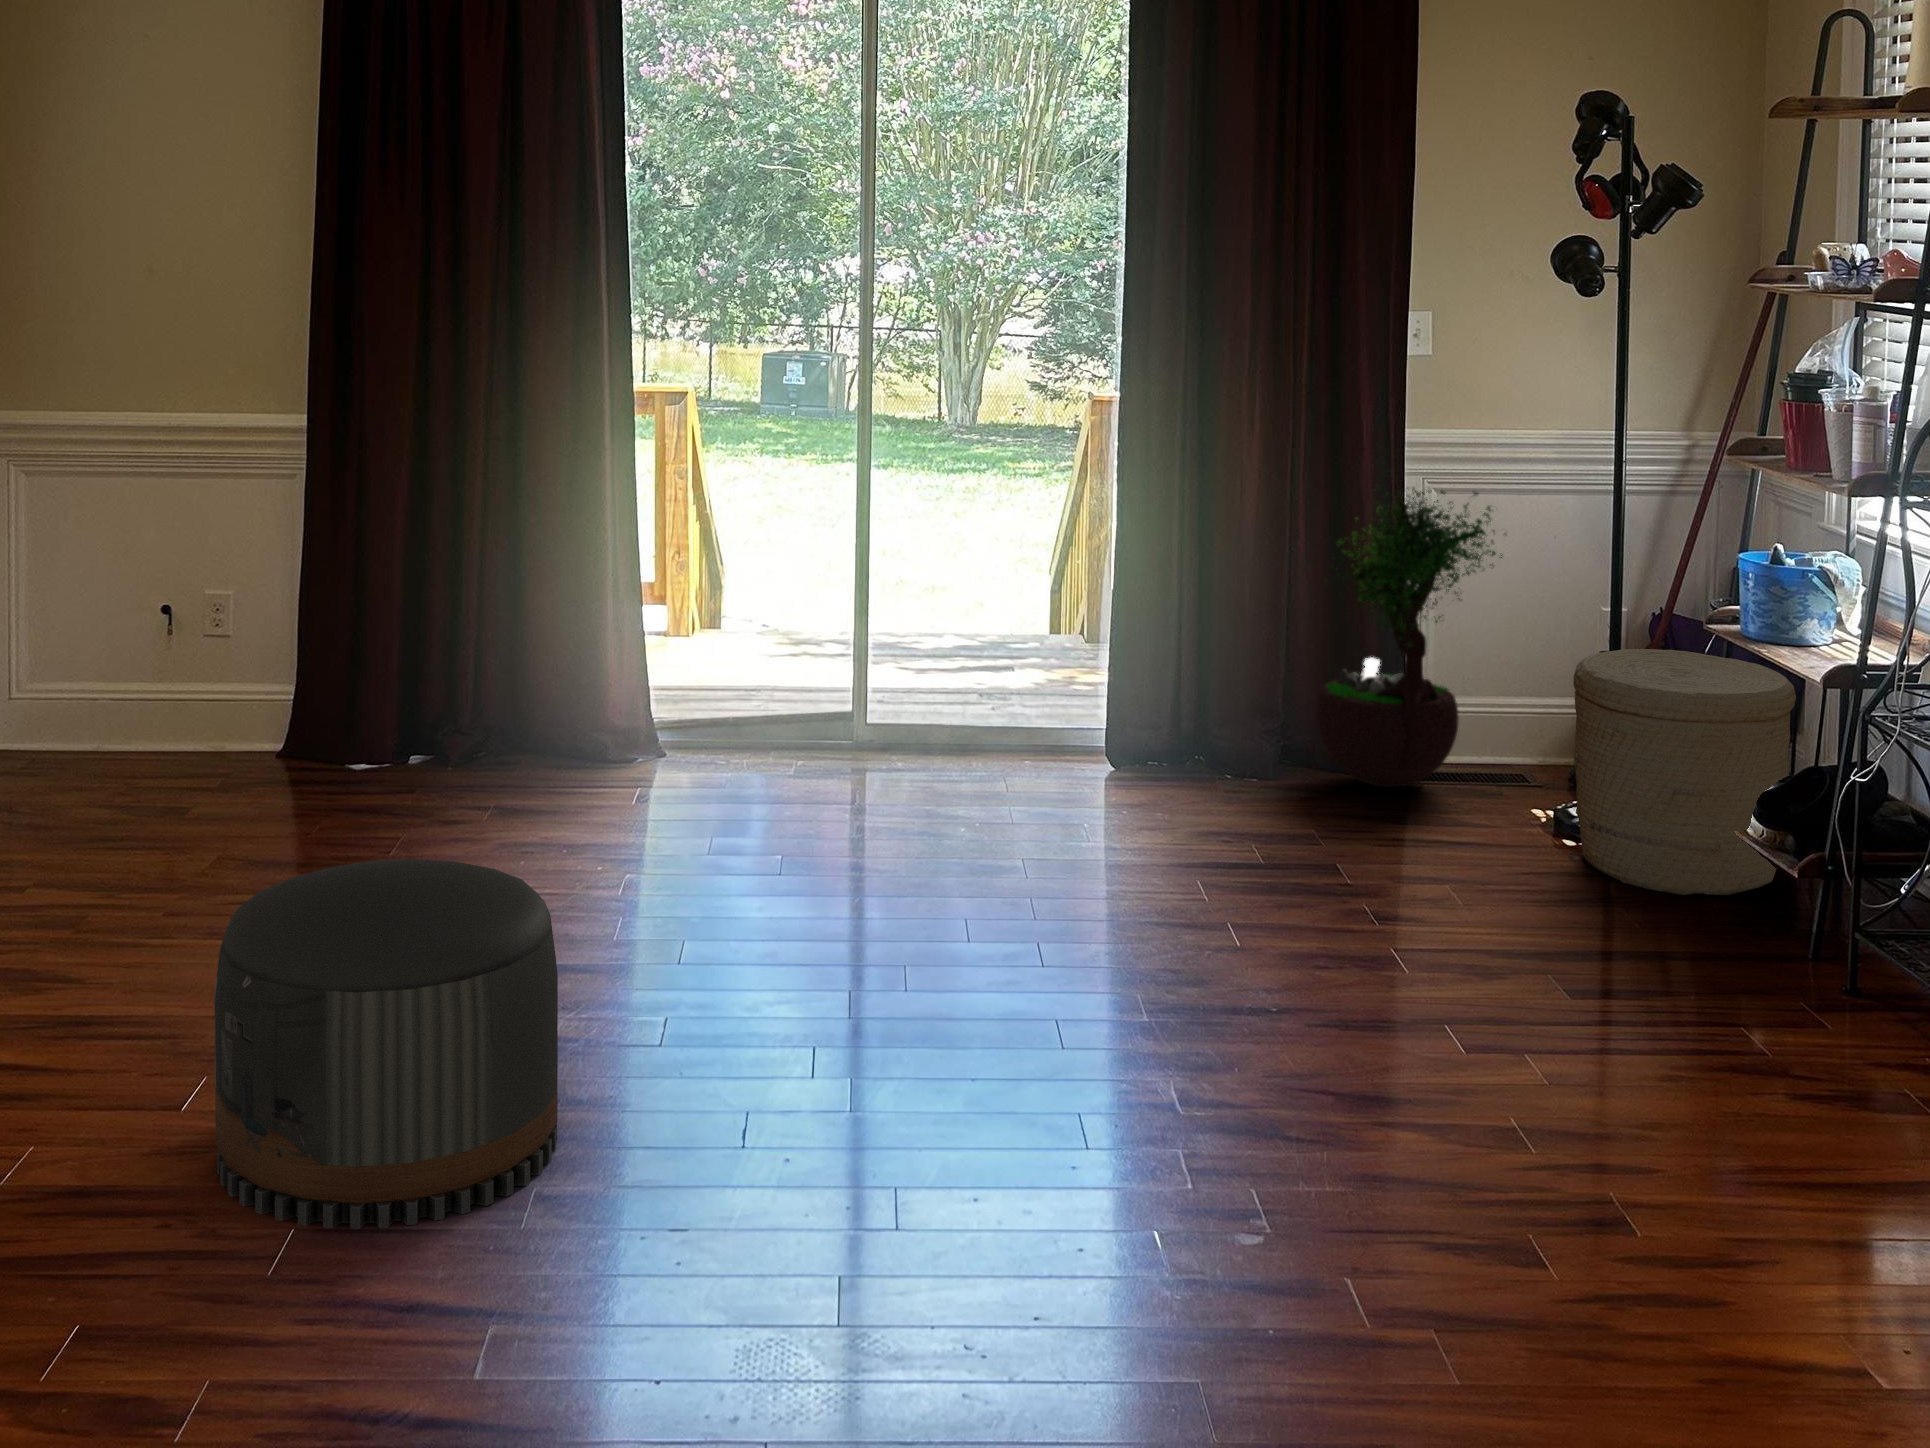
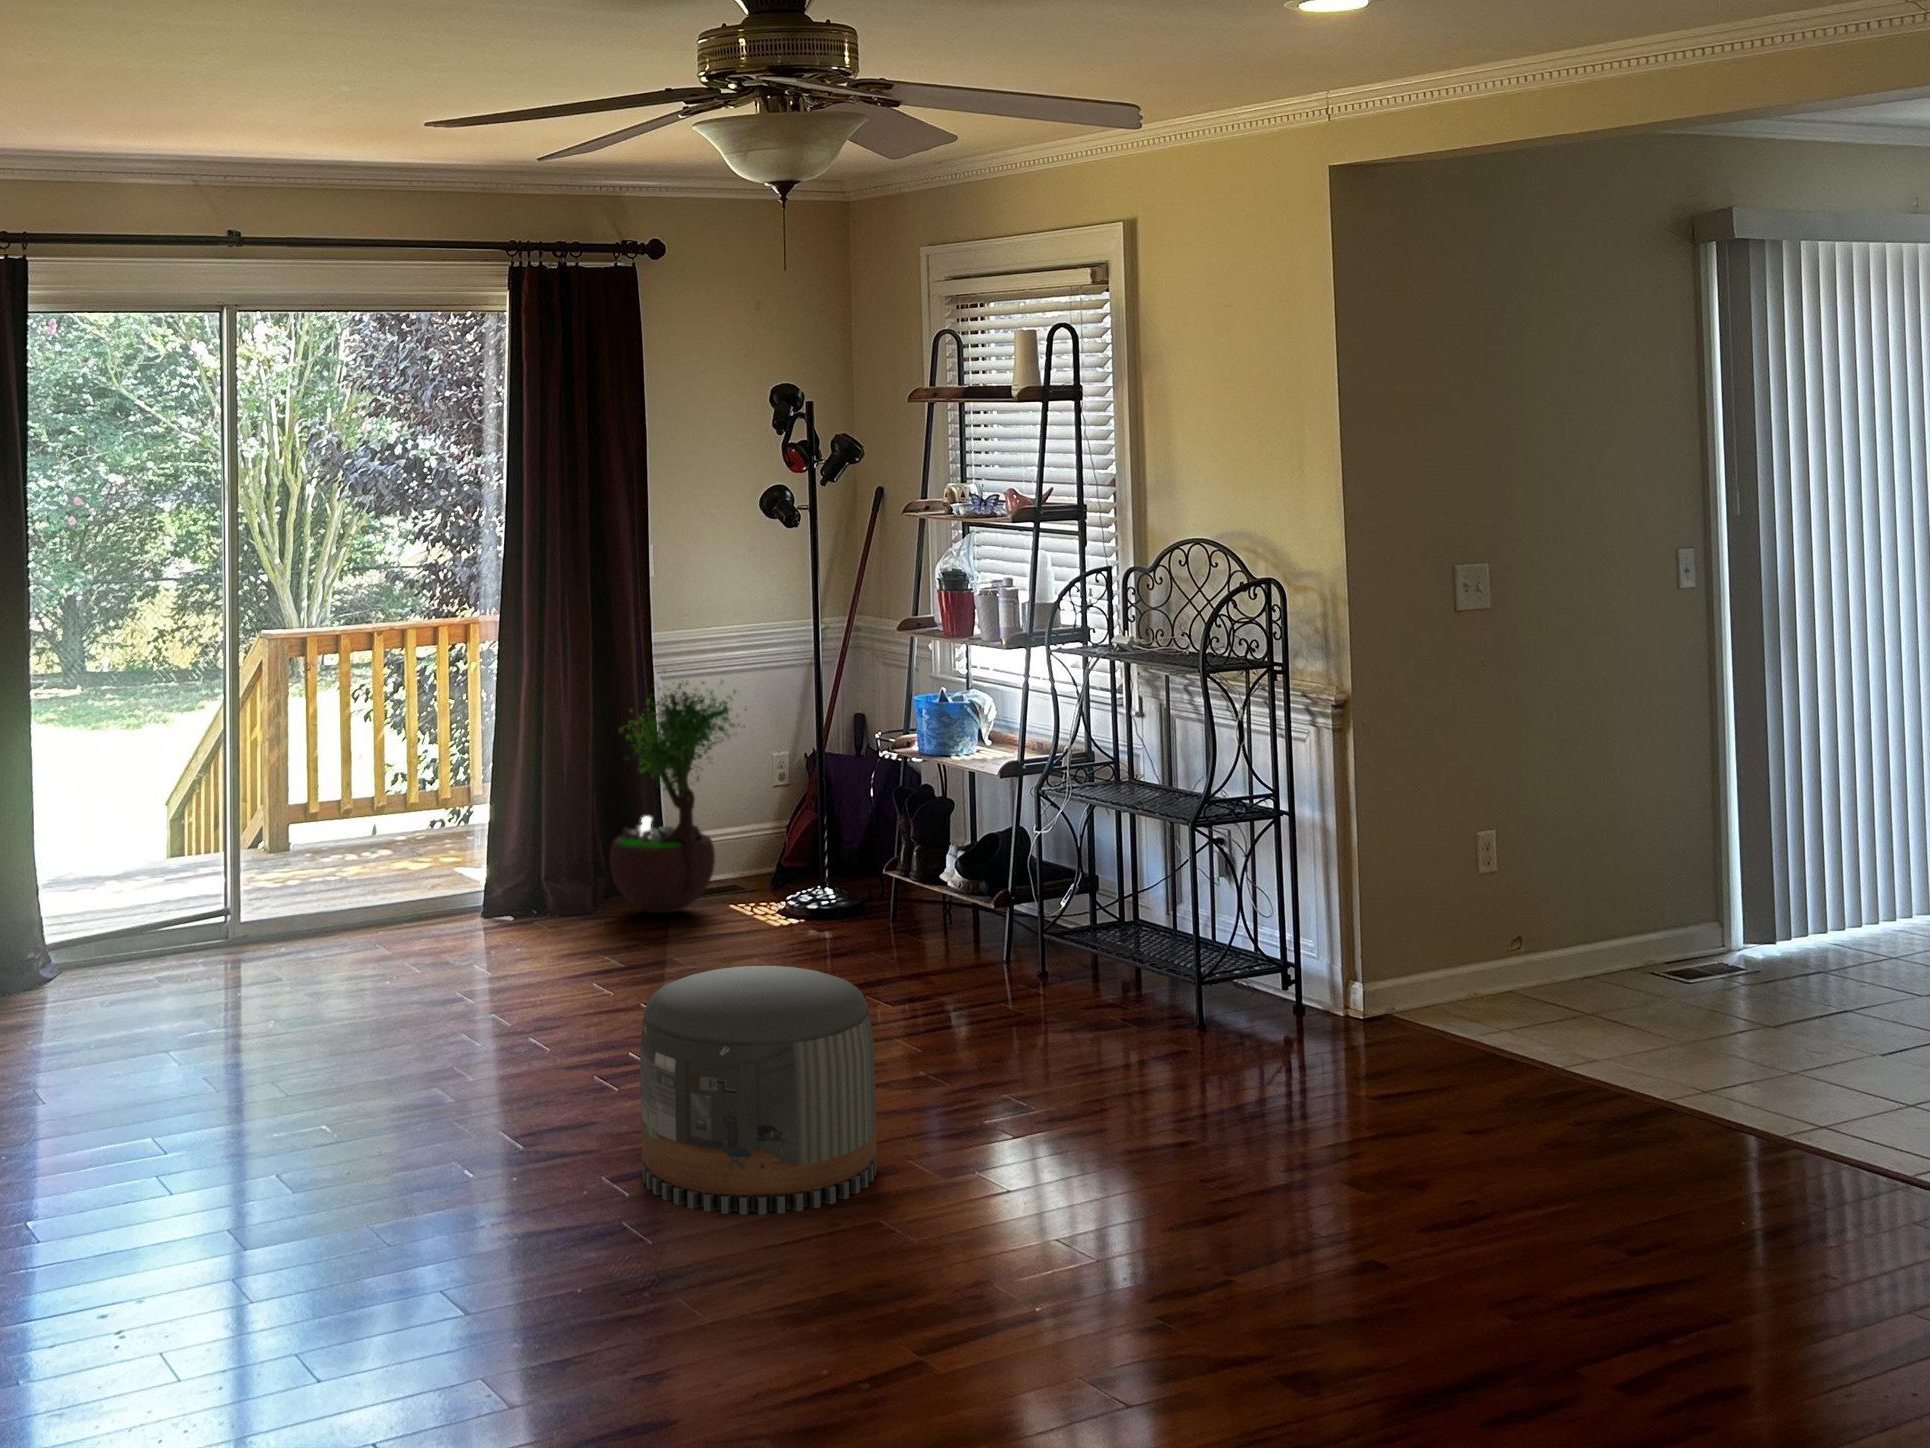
woven basket: present [1573,649,1796,895] -> none [817,778,964,946]
pouf: present [214,859,558,1229] -> present [640,966,877,1214]

